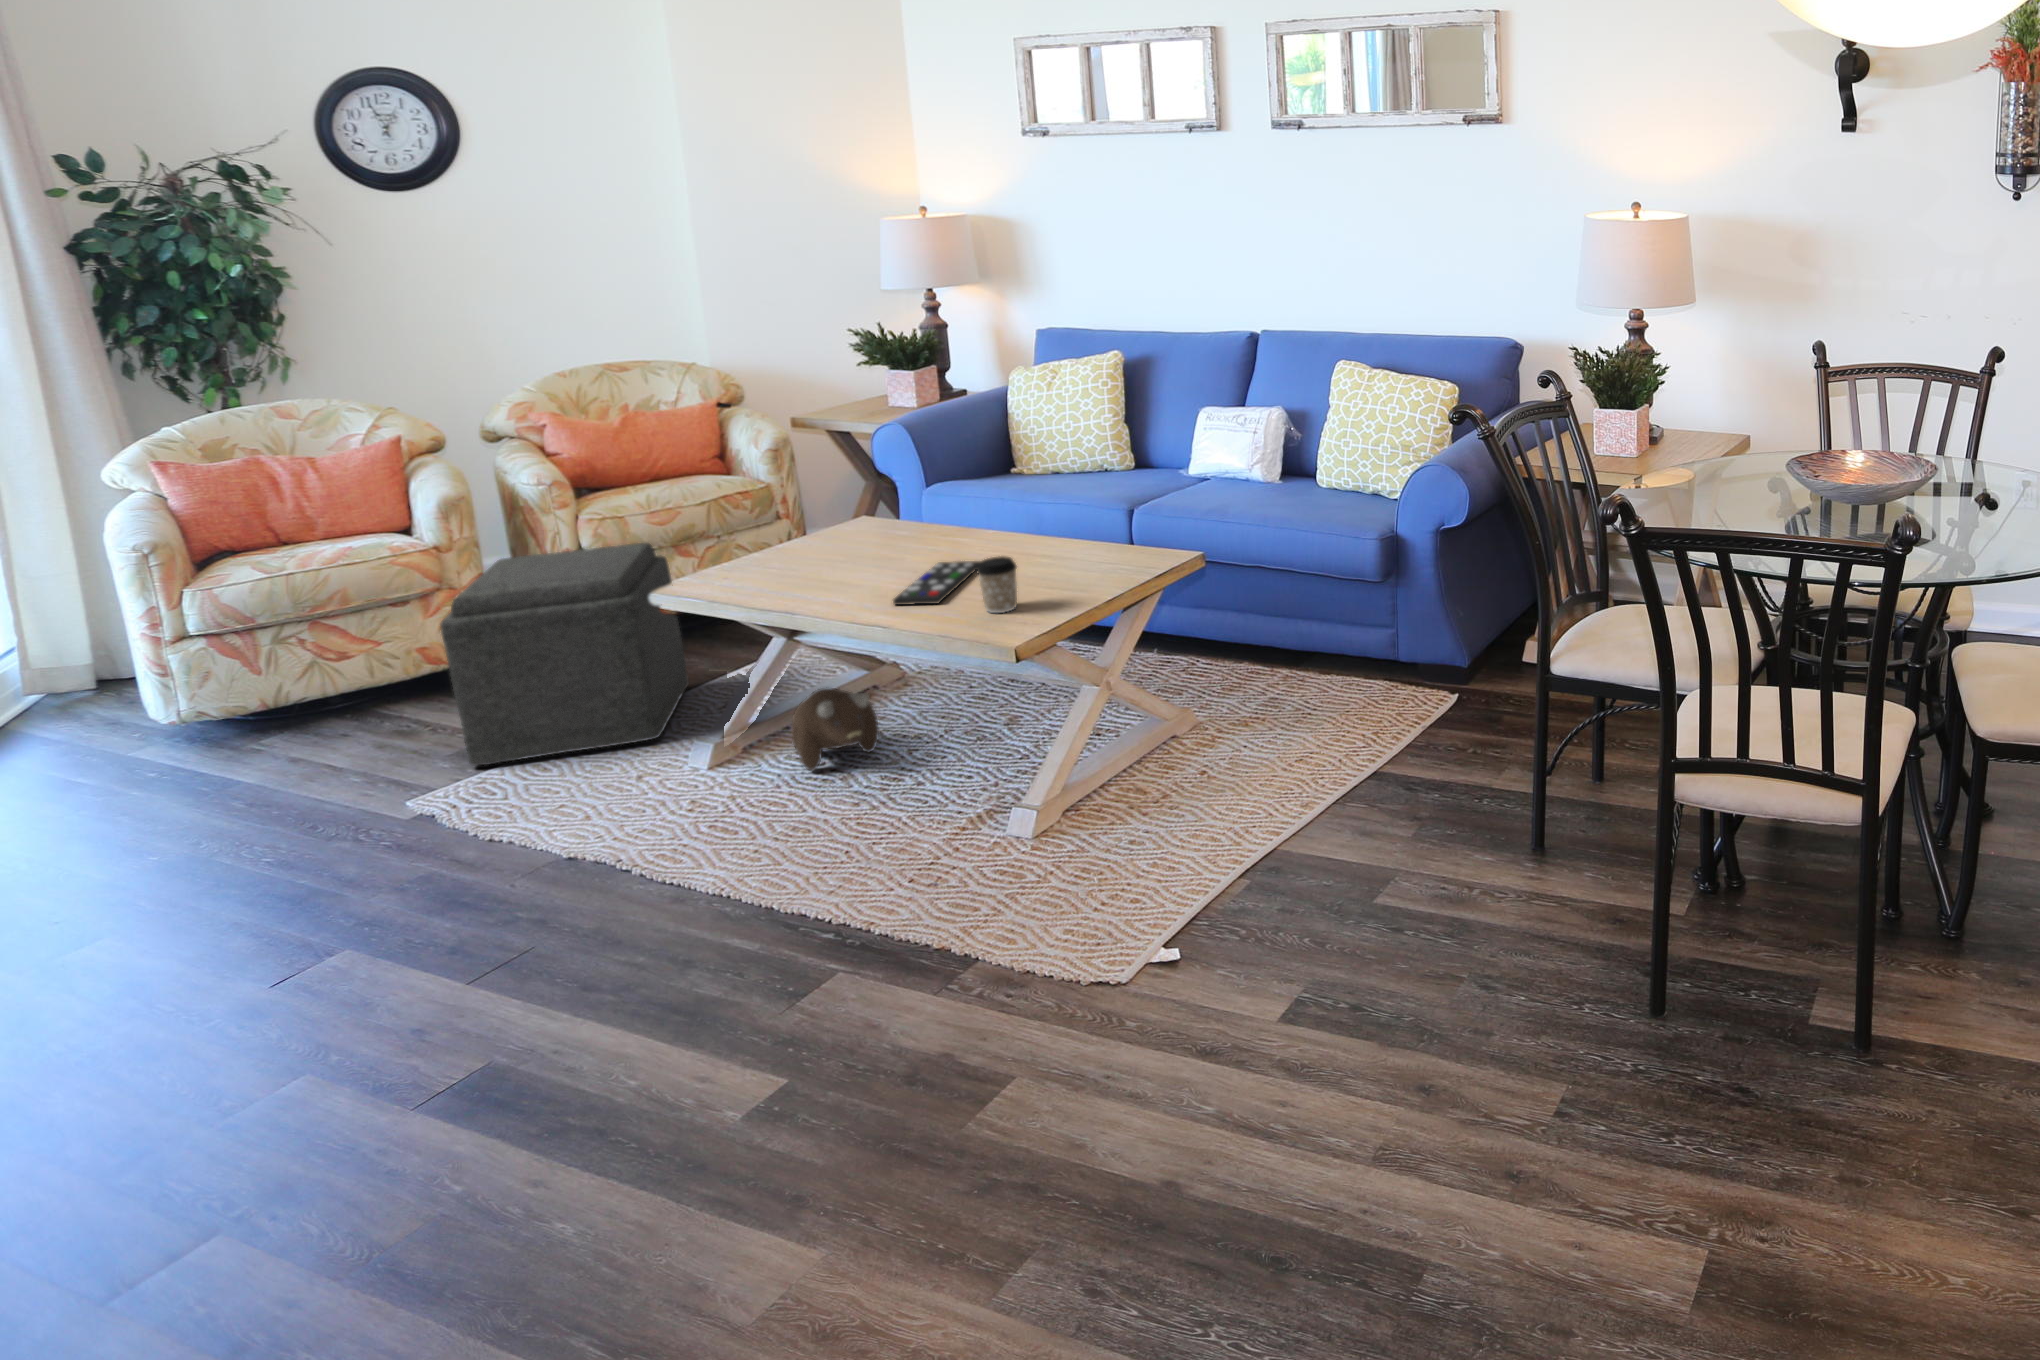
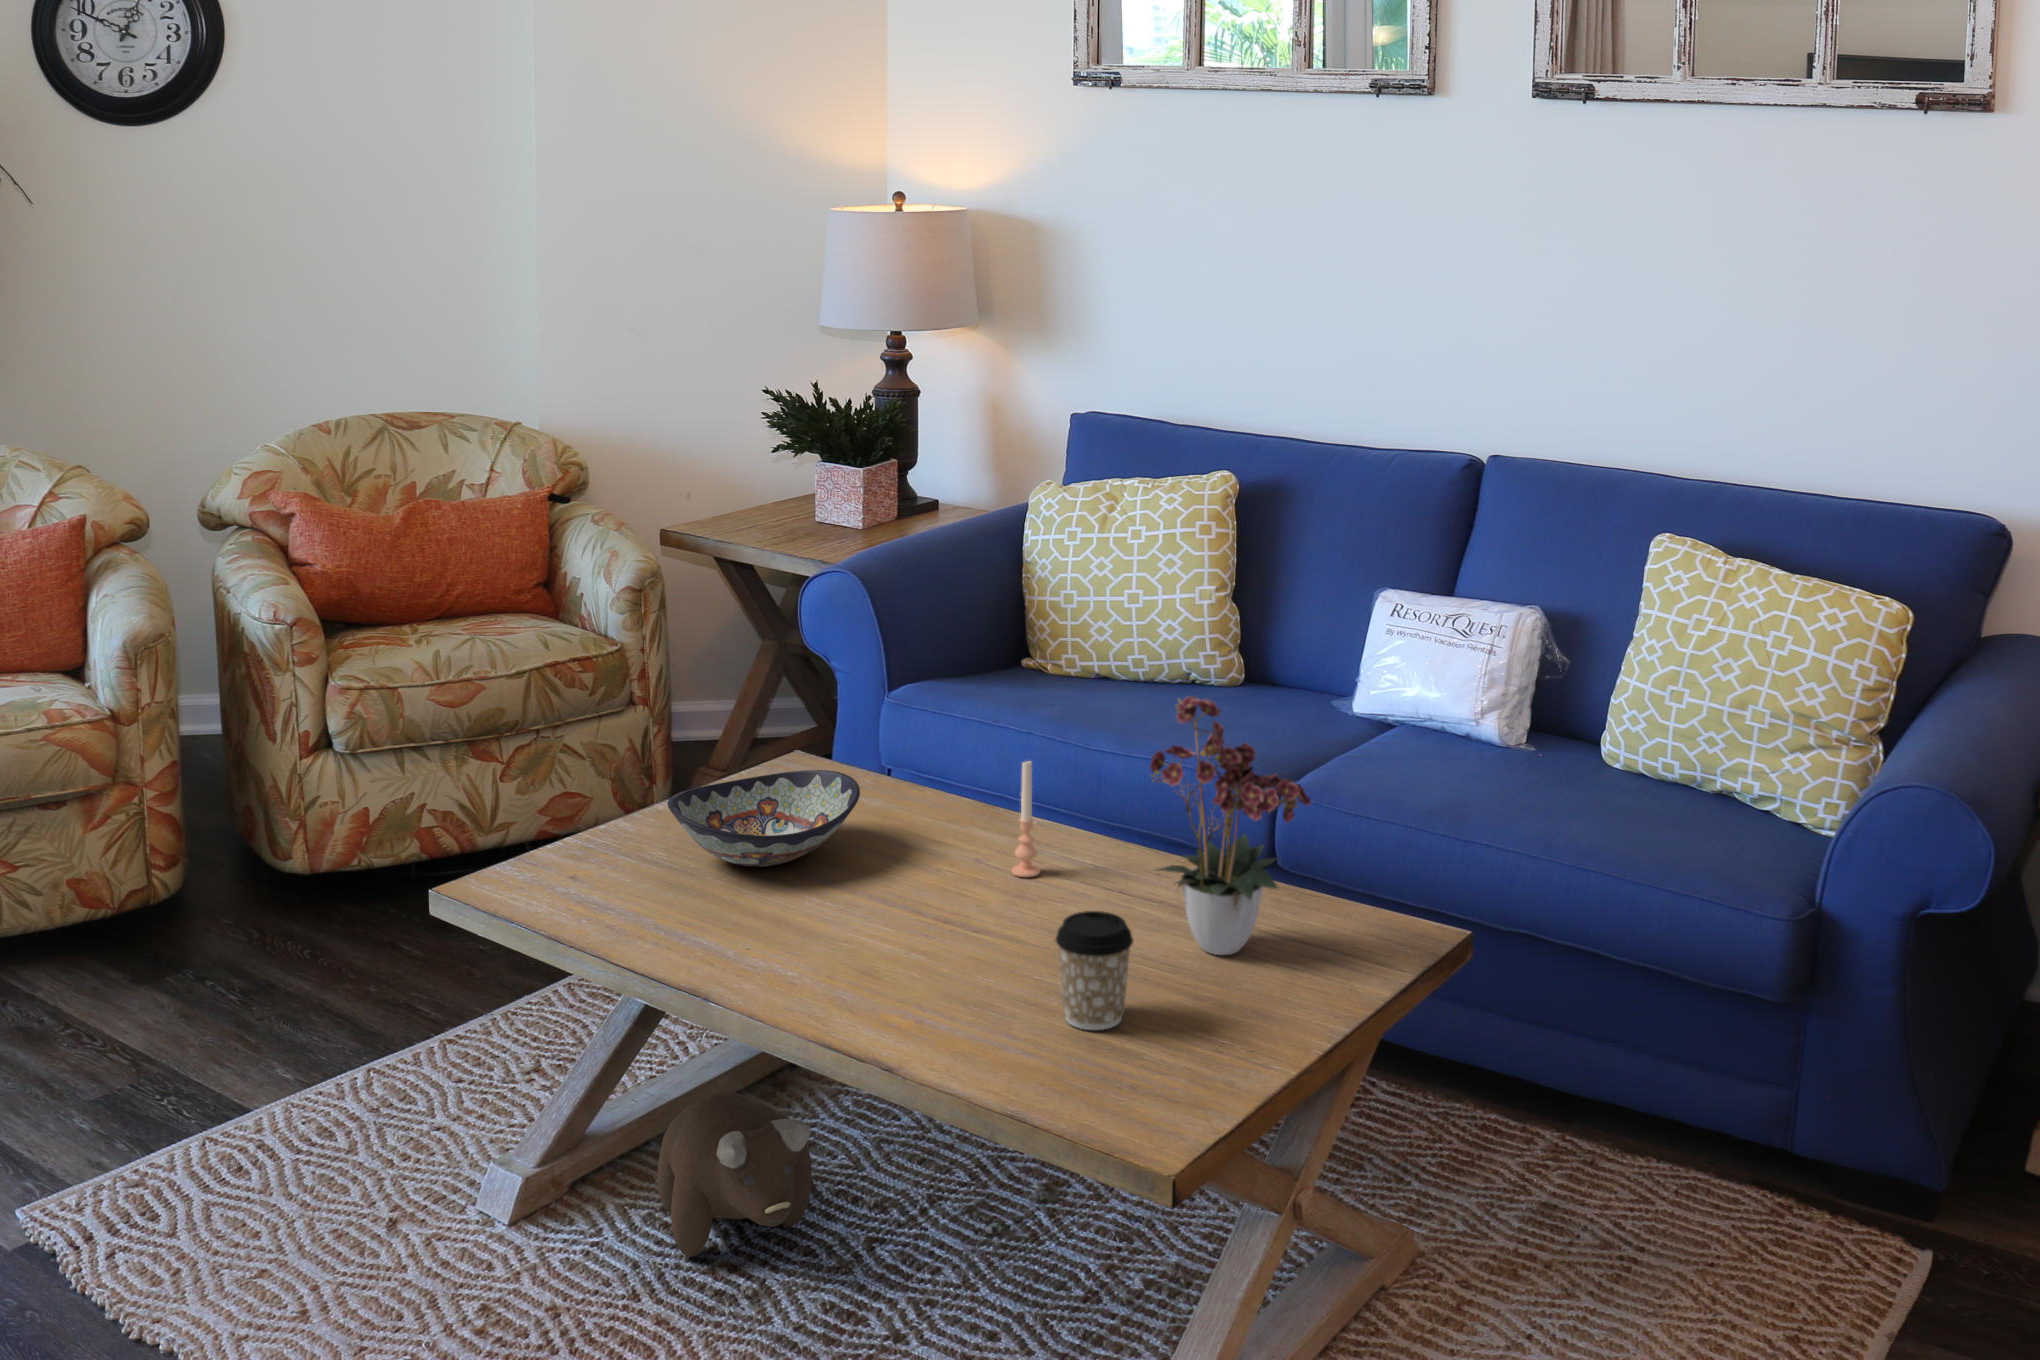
flower arrangement: none [1025,443,1120,579] -> present [1150,696,1311,955]
candle: none [974,498,992,560] -> present [1012,761,1041,877]
decorative bowl: none [775,519,888,571] -> present [667,770,860,867]
ottoman: present [440,543,689,766] -> none [108,754,476,1141]
remote control: present [893,561,980,605] -> none [884,876,1027,985]

